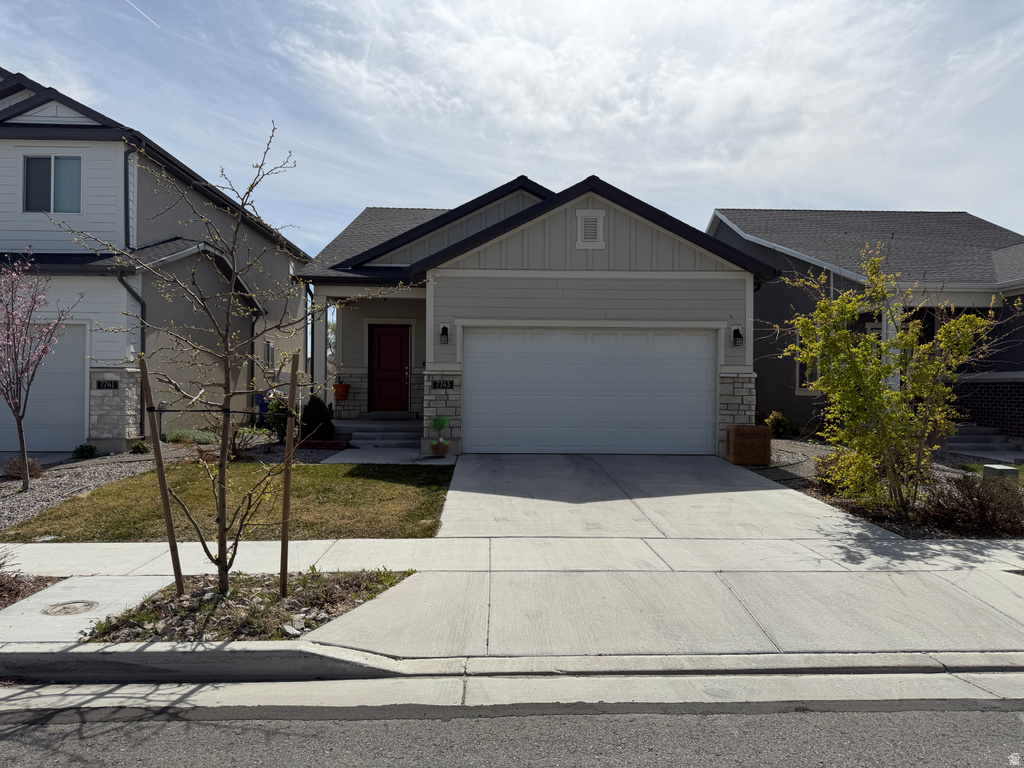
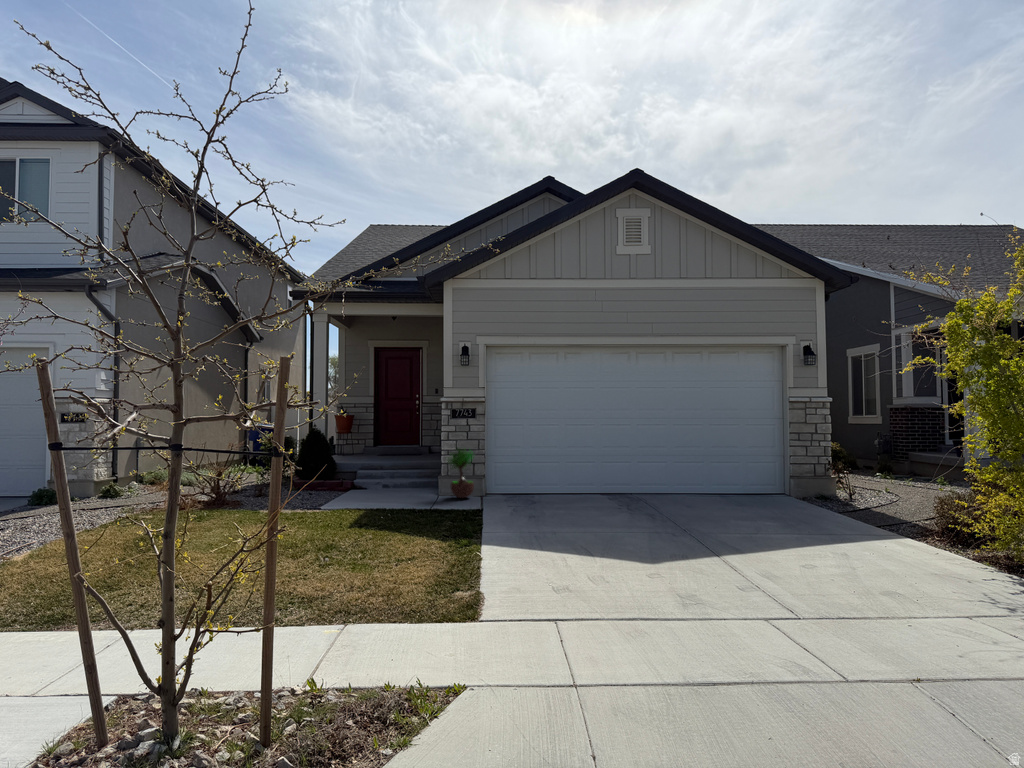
wooden crate: present [726,425,772,465] -> none [795,457,854,505]

